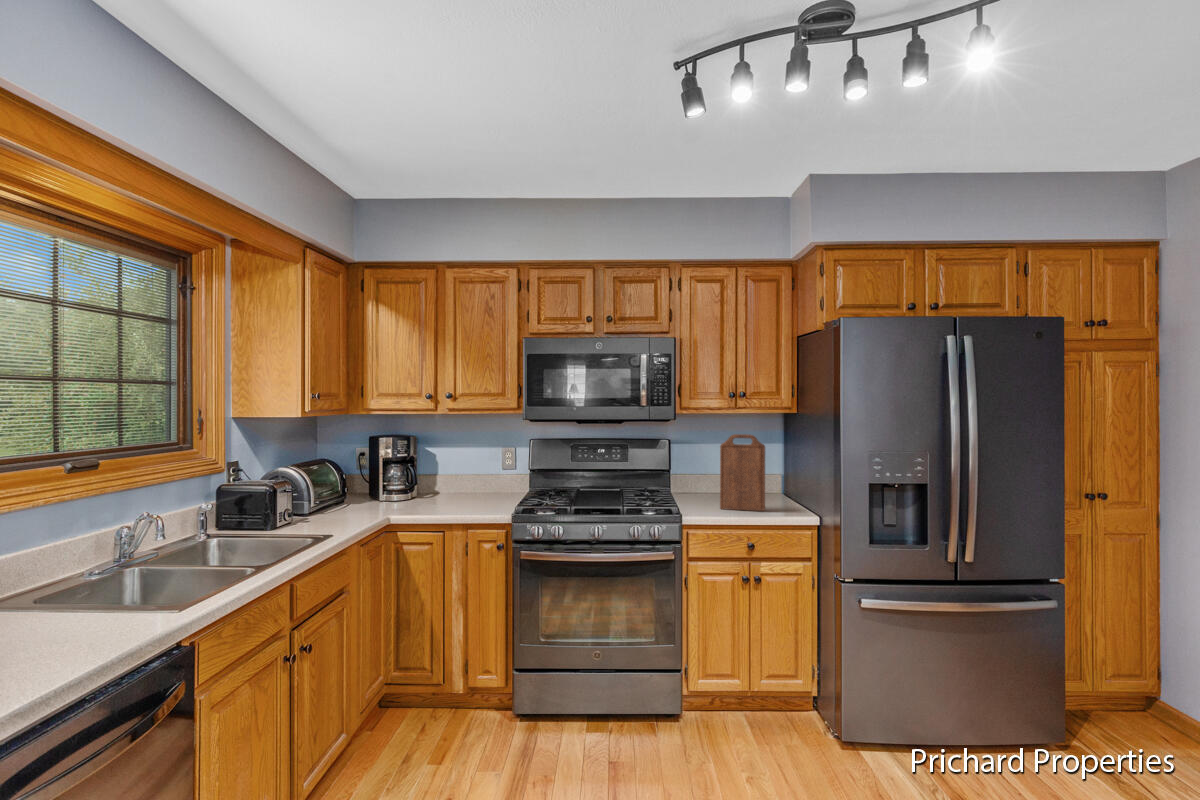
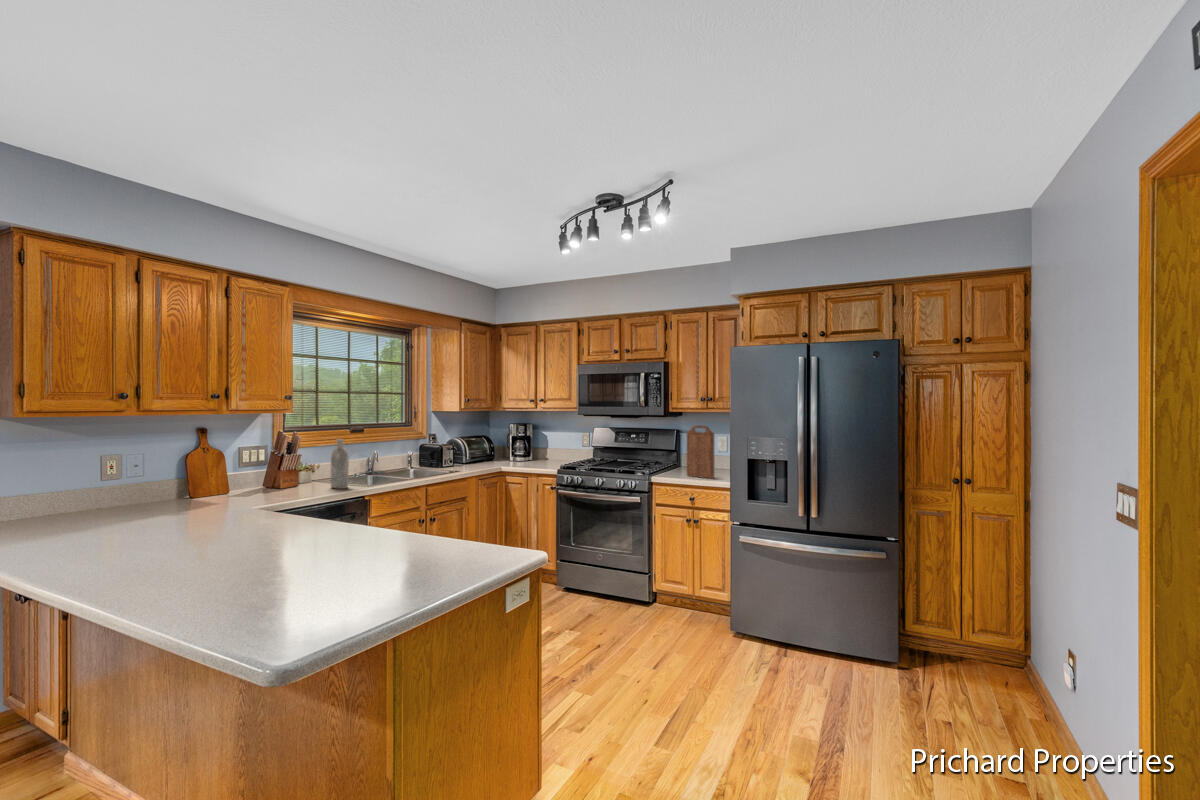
bottle: none [56,499,118,634] -> present [331,439,349,489]

